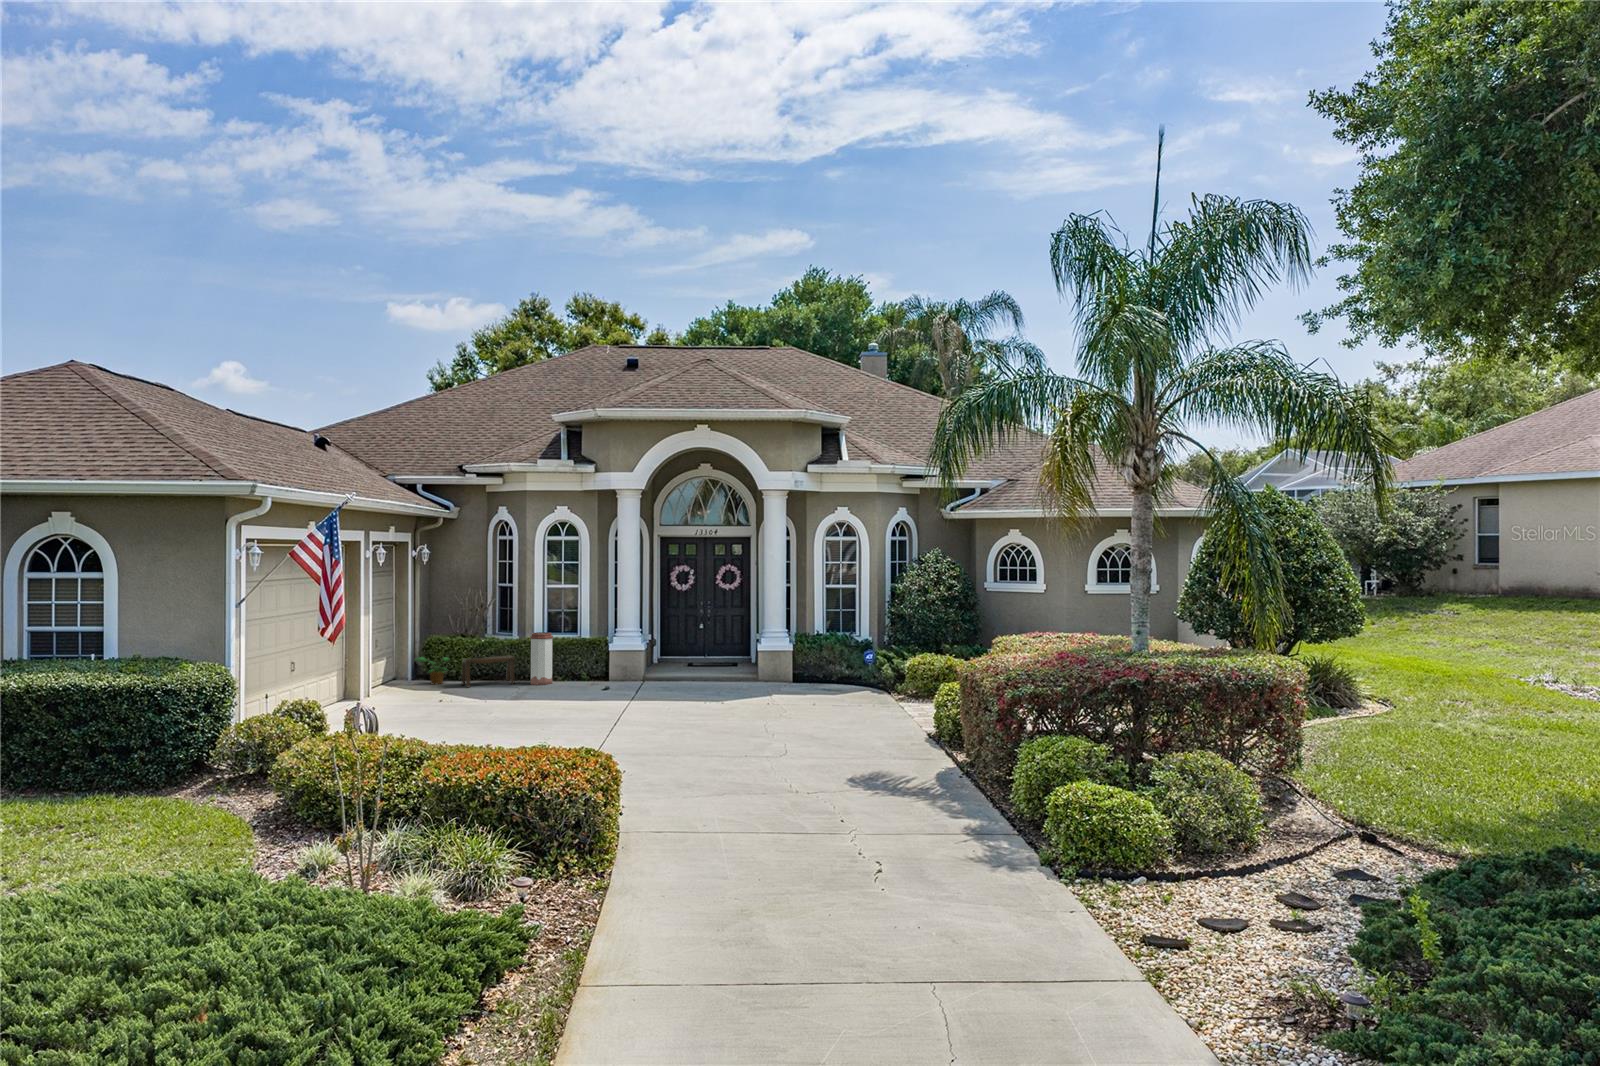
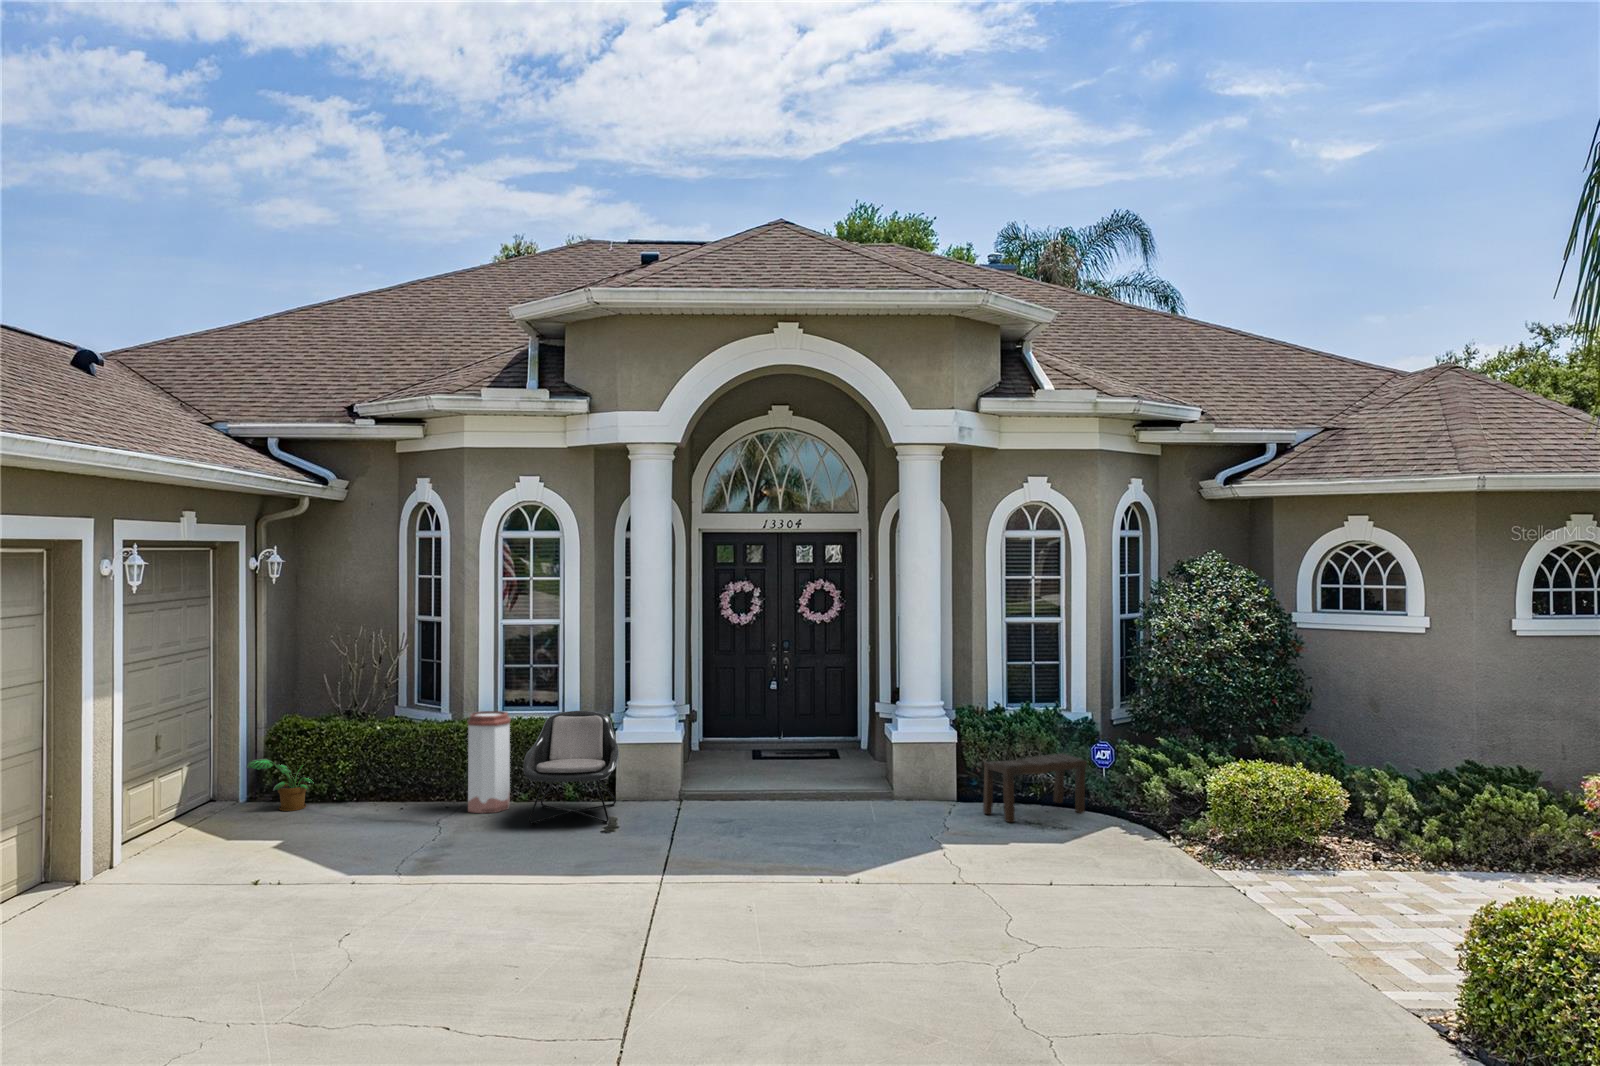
lounge chair: none [560,632,610,688] -> present [523,711,619,825]
bench: present [461,656,515,687] -> present [983,753,1087,822]

